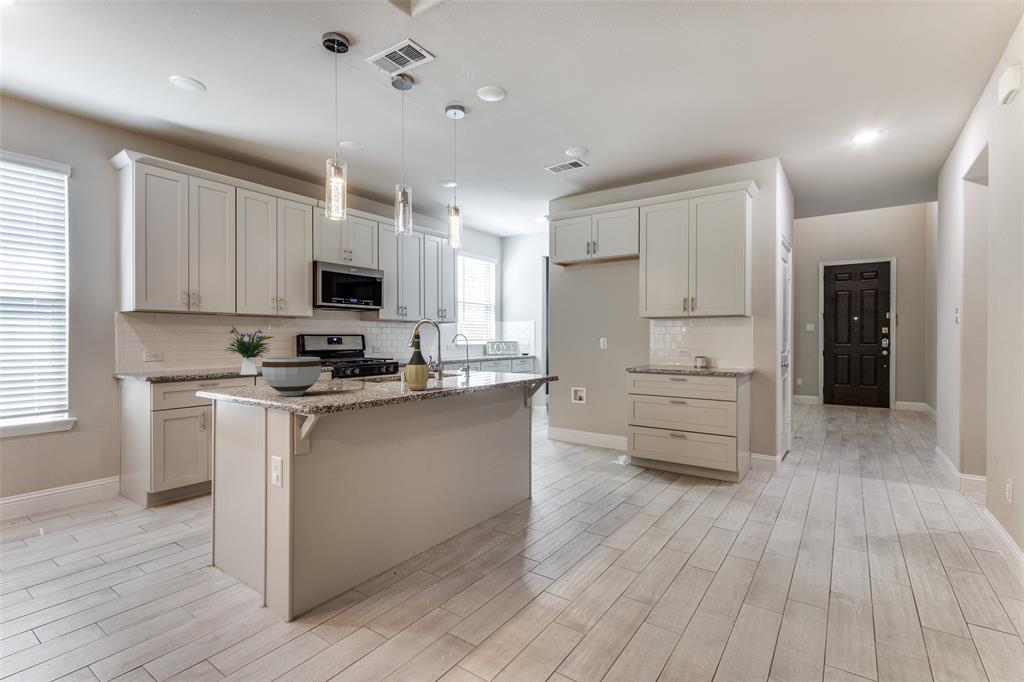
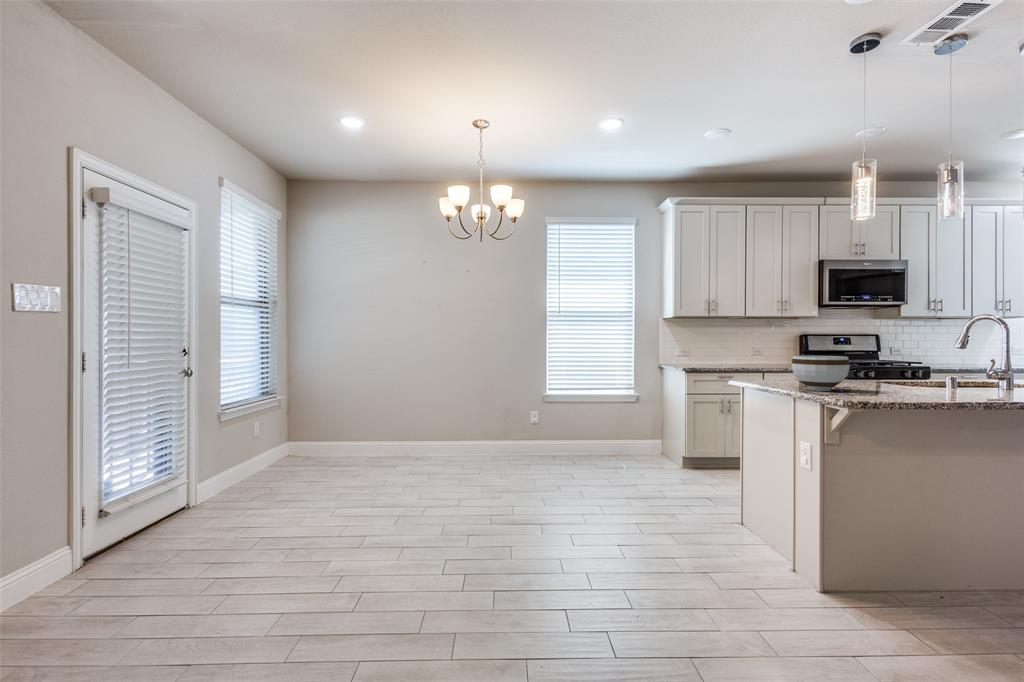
flower arrangement: present [227,326,274,375] -> none [736,326,783,371]
wine bottle: present [405,331,429,390] -> none [952,330,988,397]

